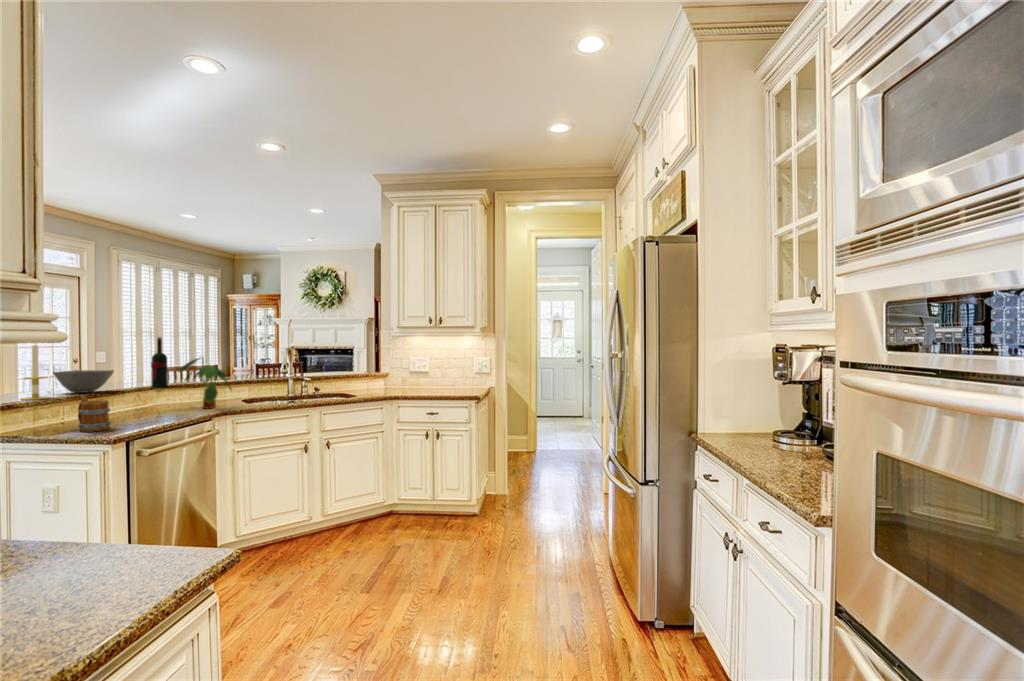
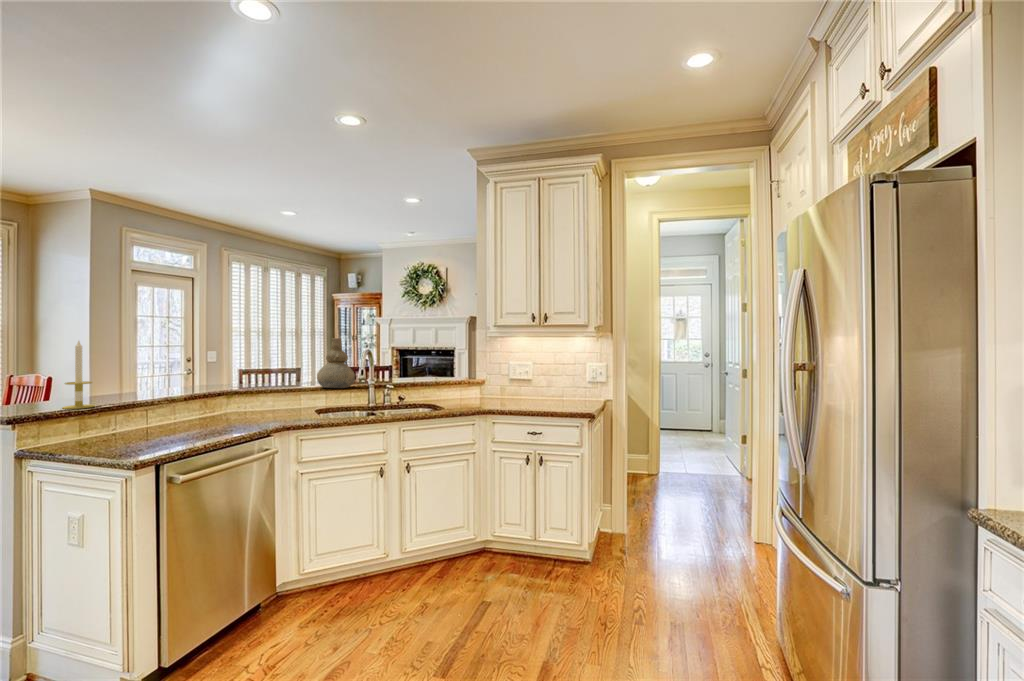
wine bottle: present [151,337,168,387] -> none [220,337,238,393]
vase: none [240,338,275,382] -> present [317,338,355,388]
plant: present [179,357,232,409] -> none [241,359,304,420]
bowl: present [53,370,114,393] -> none [110,373,176,399]
mug: present [78,396,111,432] -> none [113,406,151,451]

